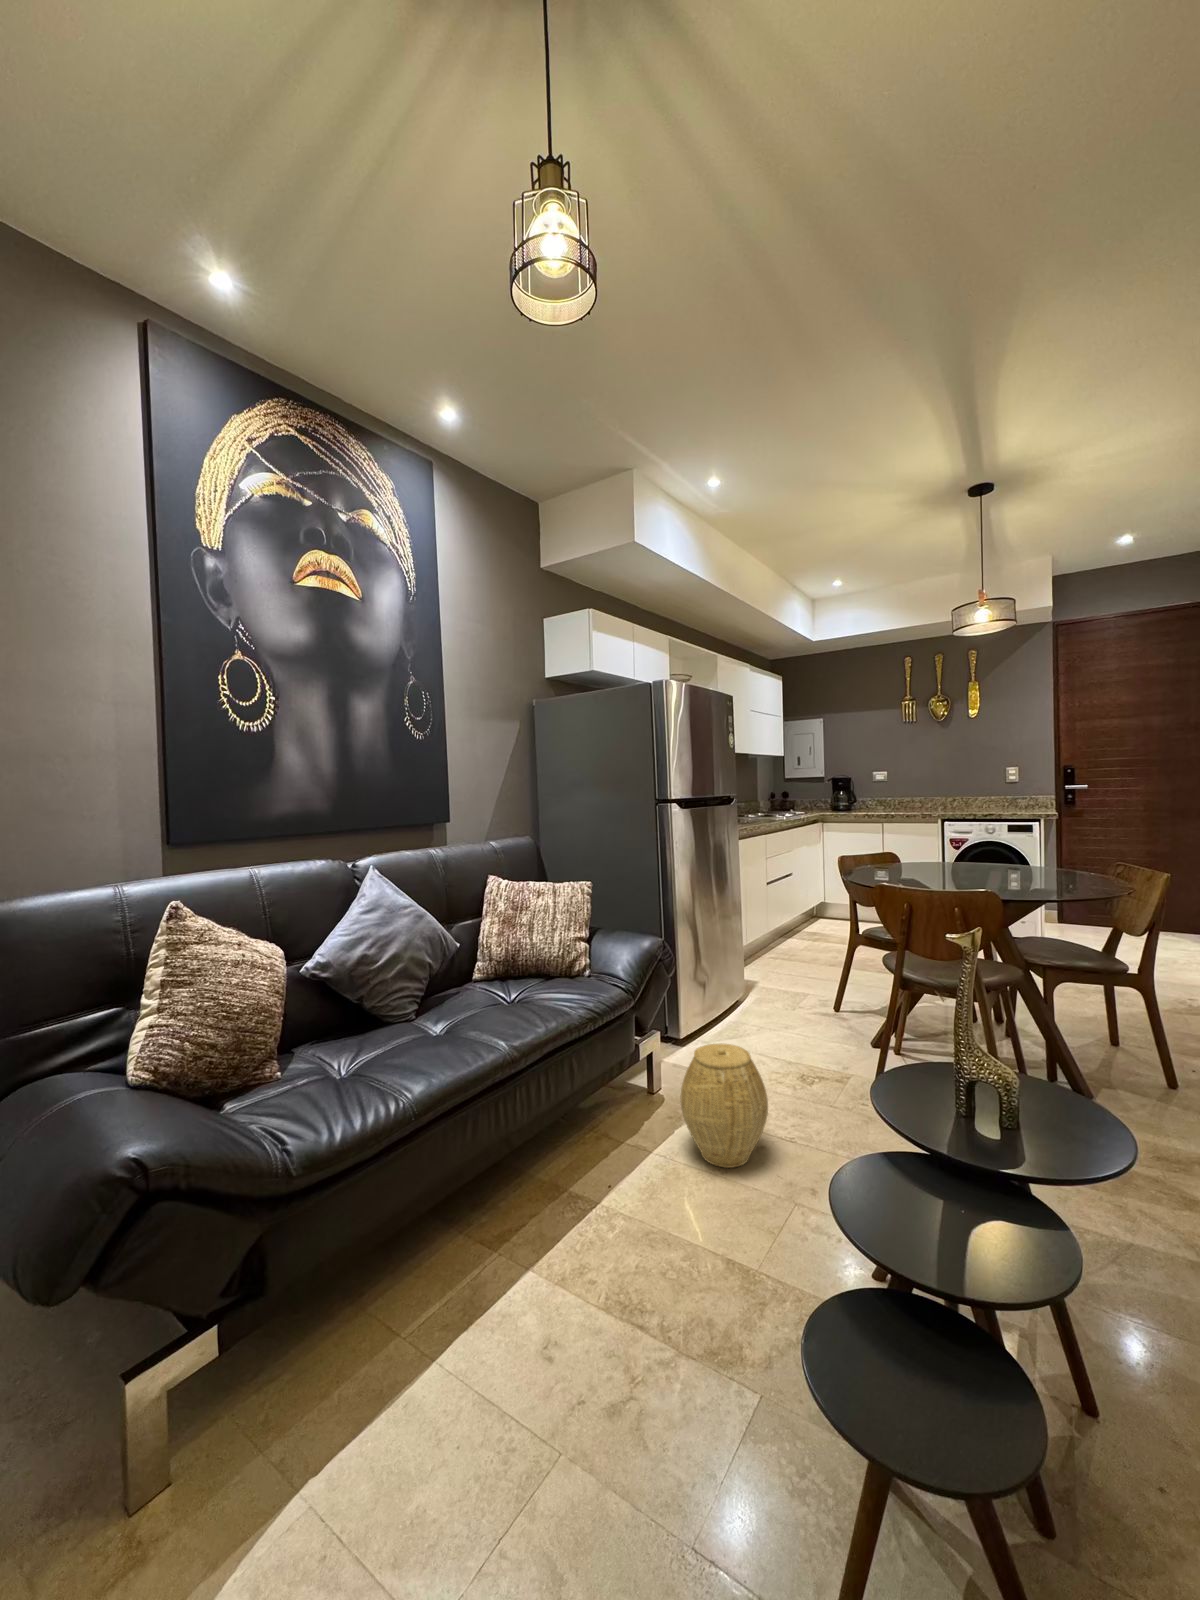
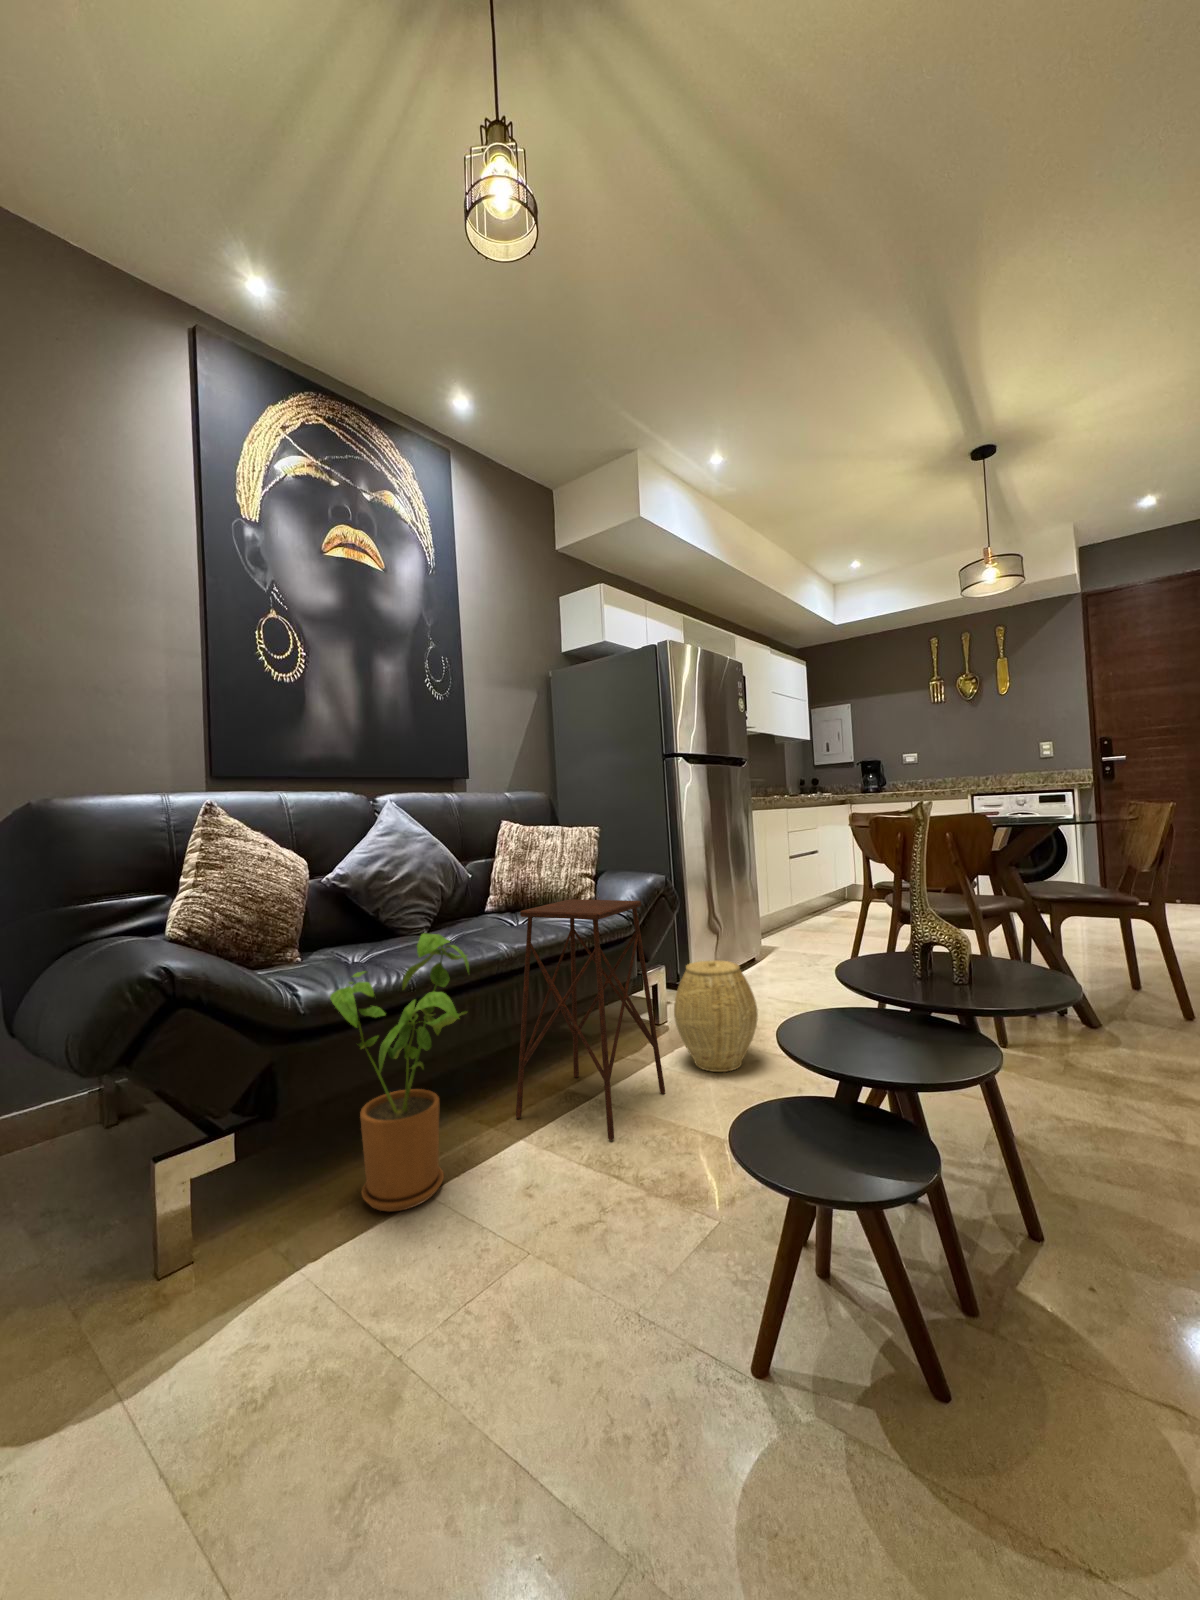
side table: none [522,991,677,1279] -> present [516,899,665,1140]
house plant: none [323,1071,487,1404] -> present [330,933,469,1211]

